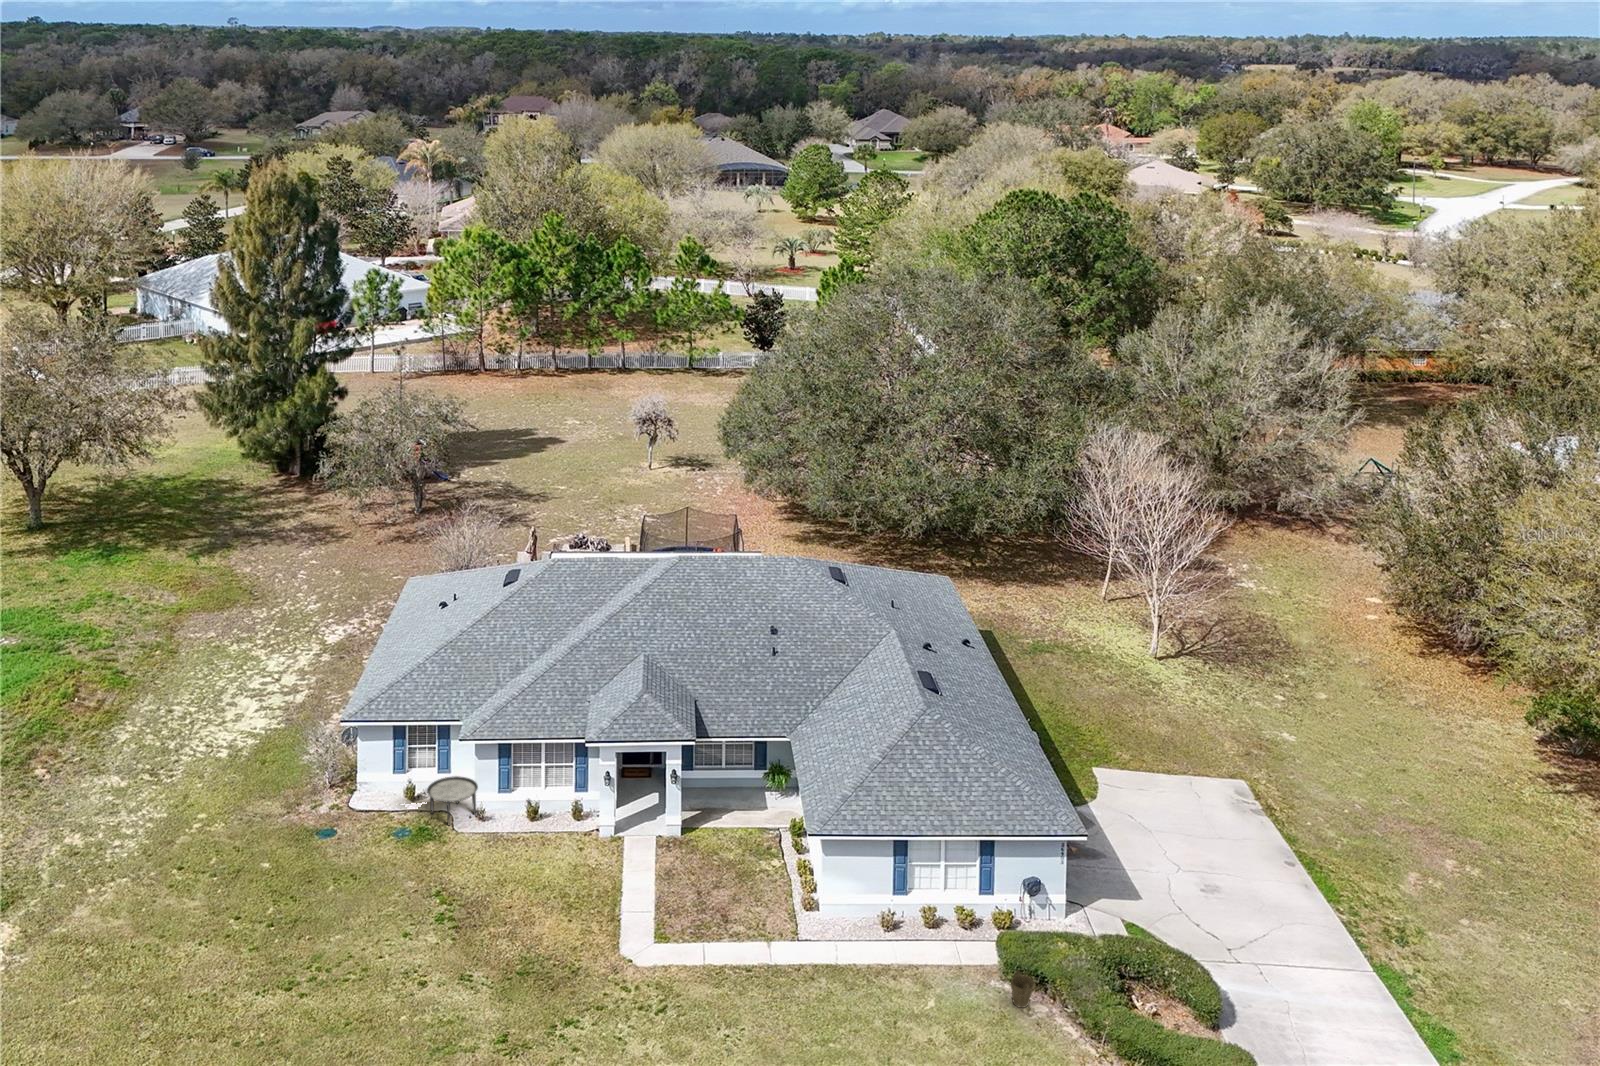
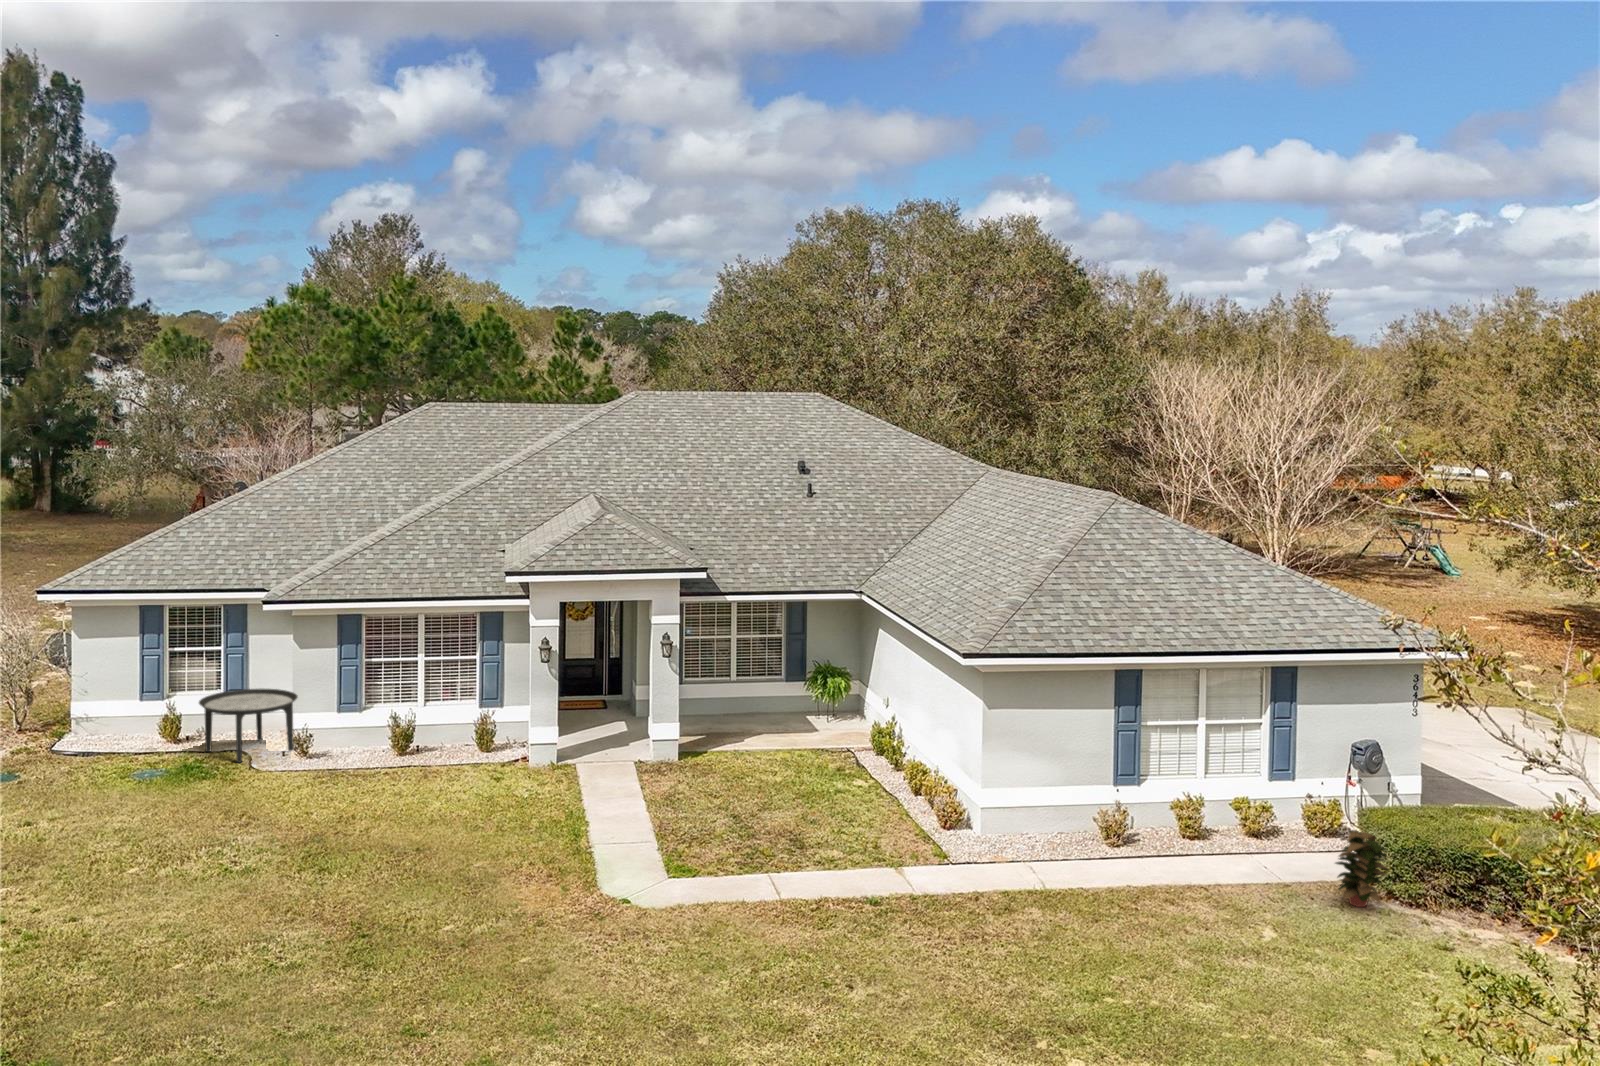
decorative plant: none [974,944,1001,983] -> present [1336,830,1389,907]
bucket: present [1011,971,1034,1008] -> none [1436,863,1491,939]

